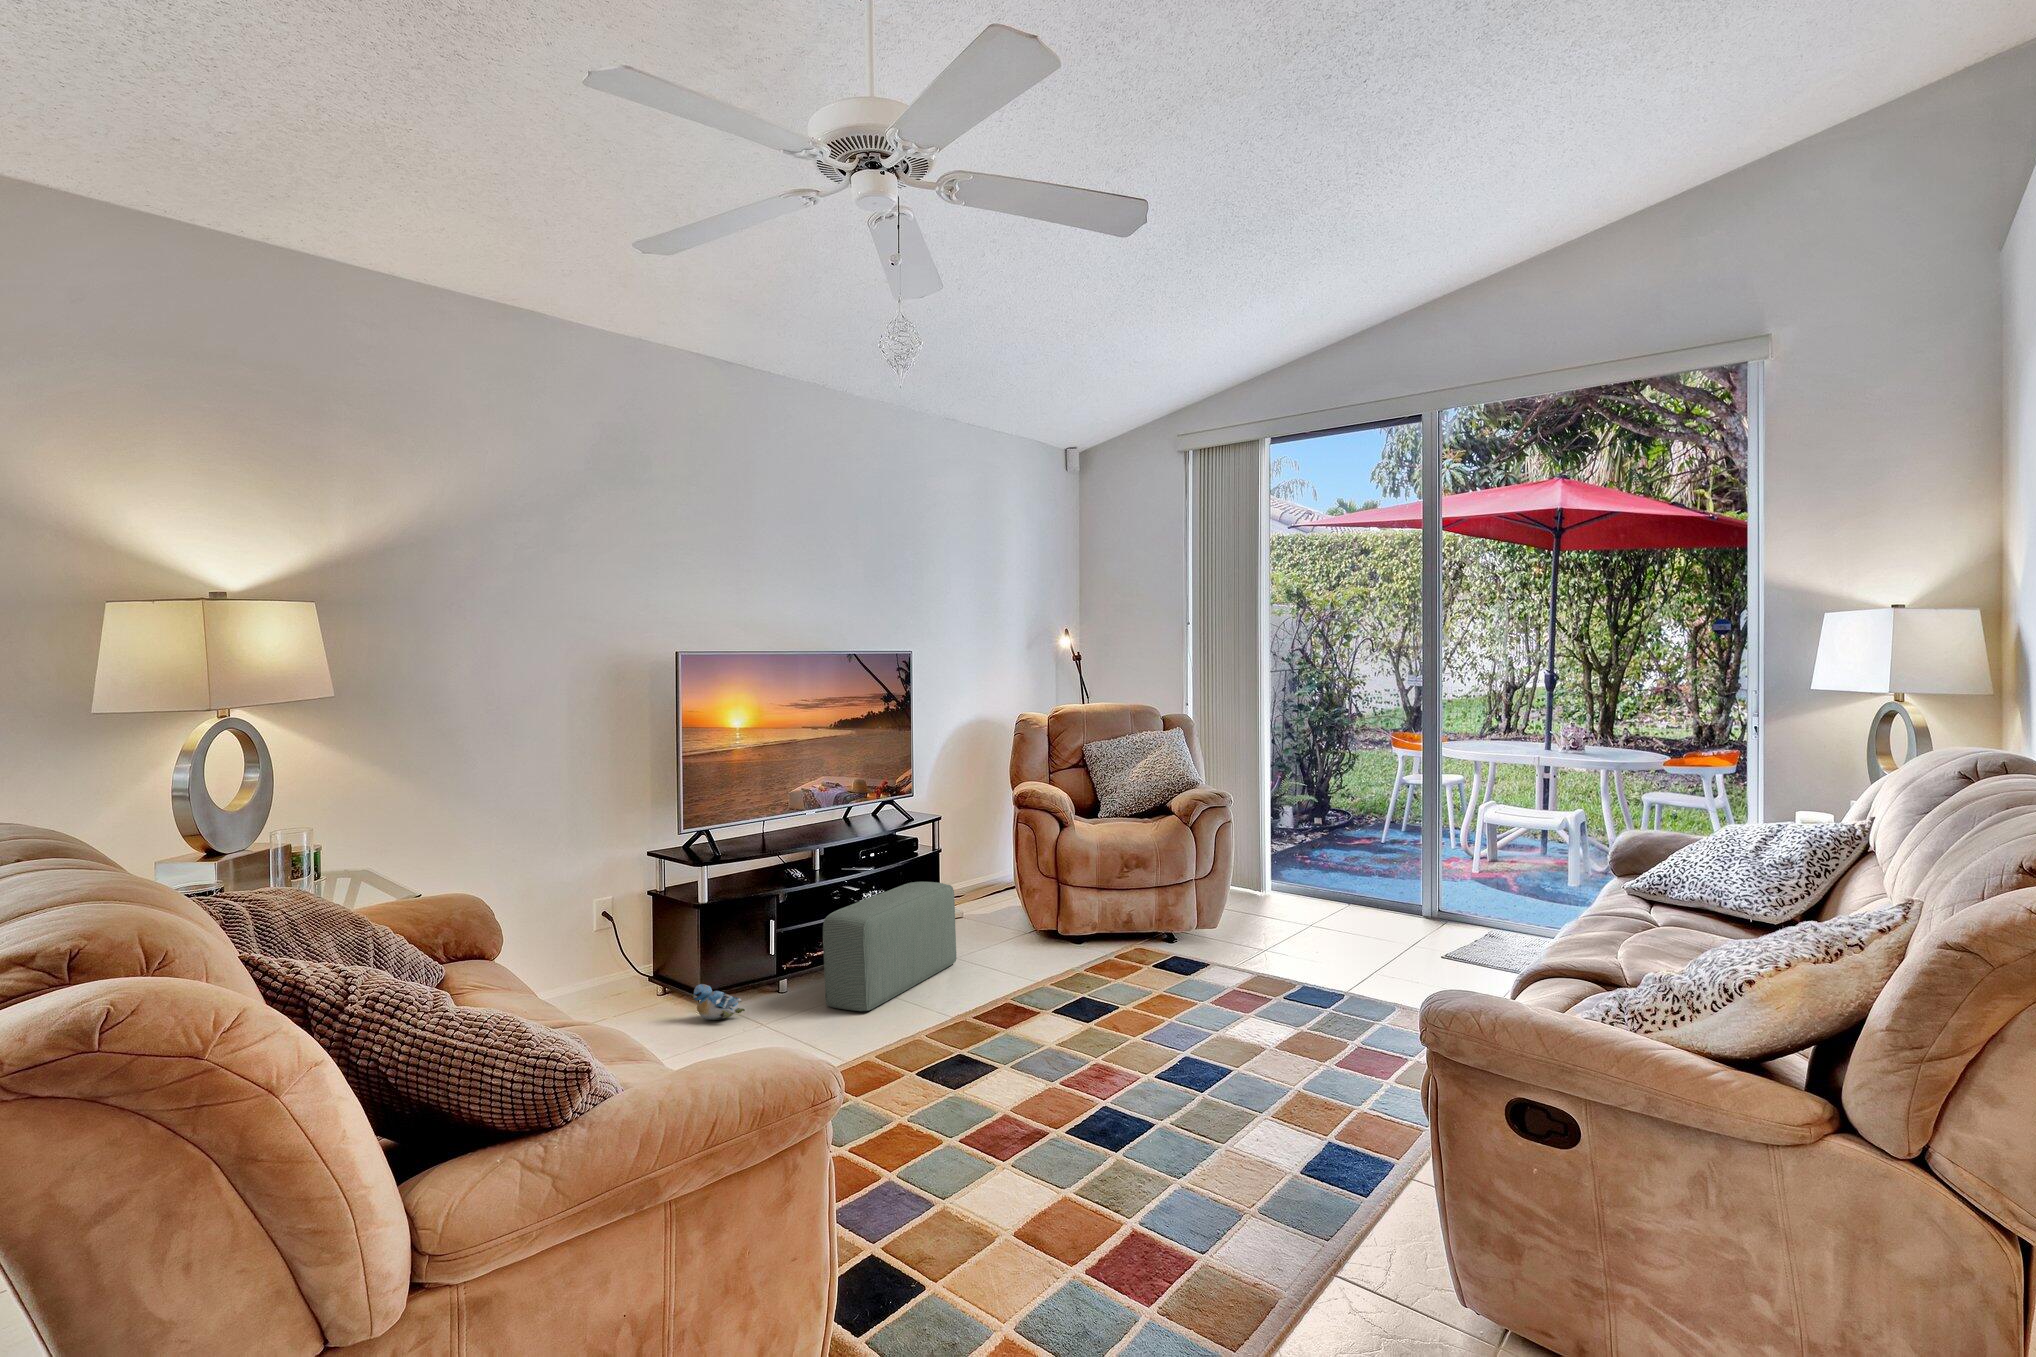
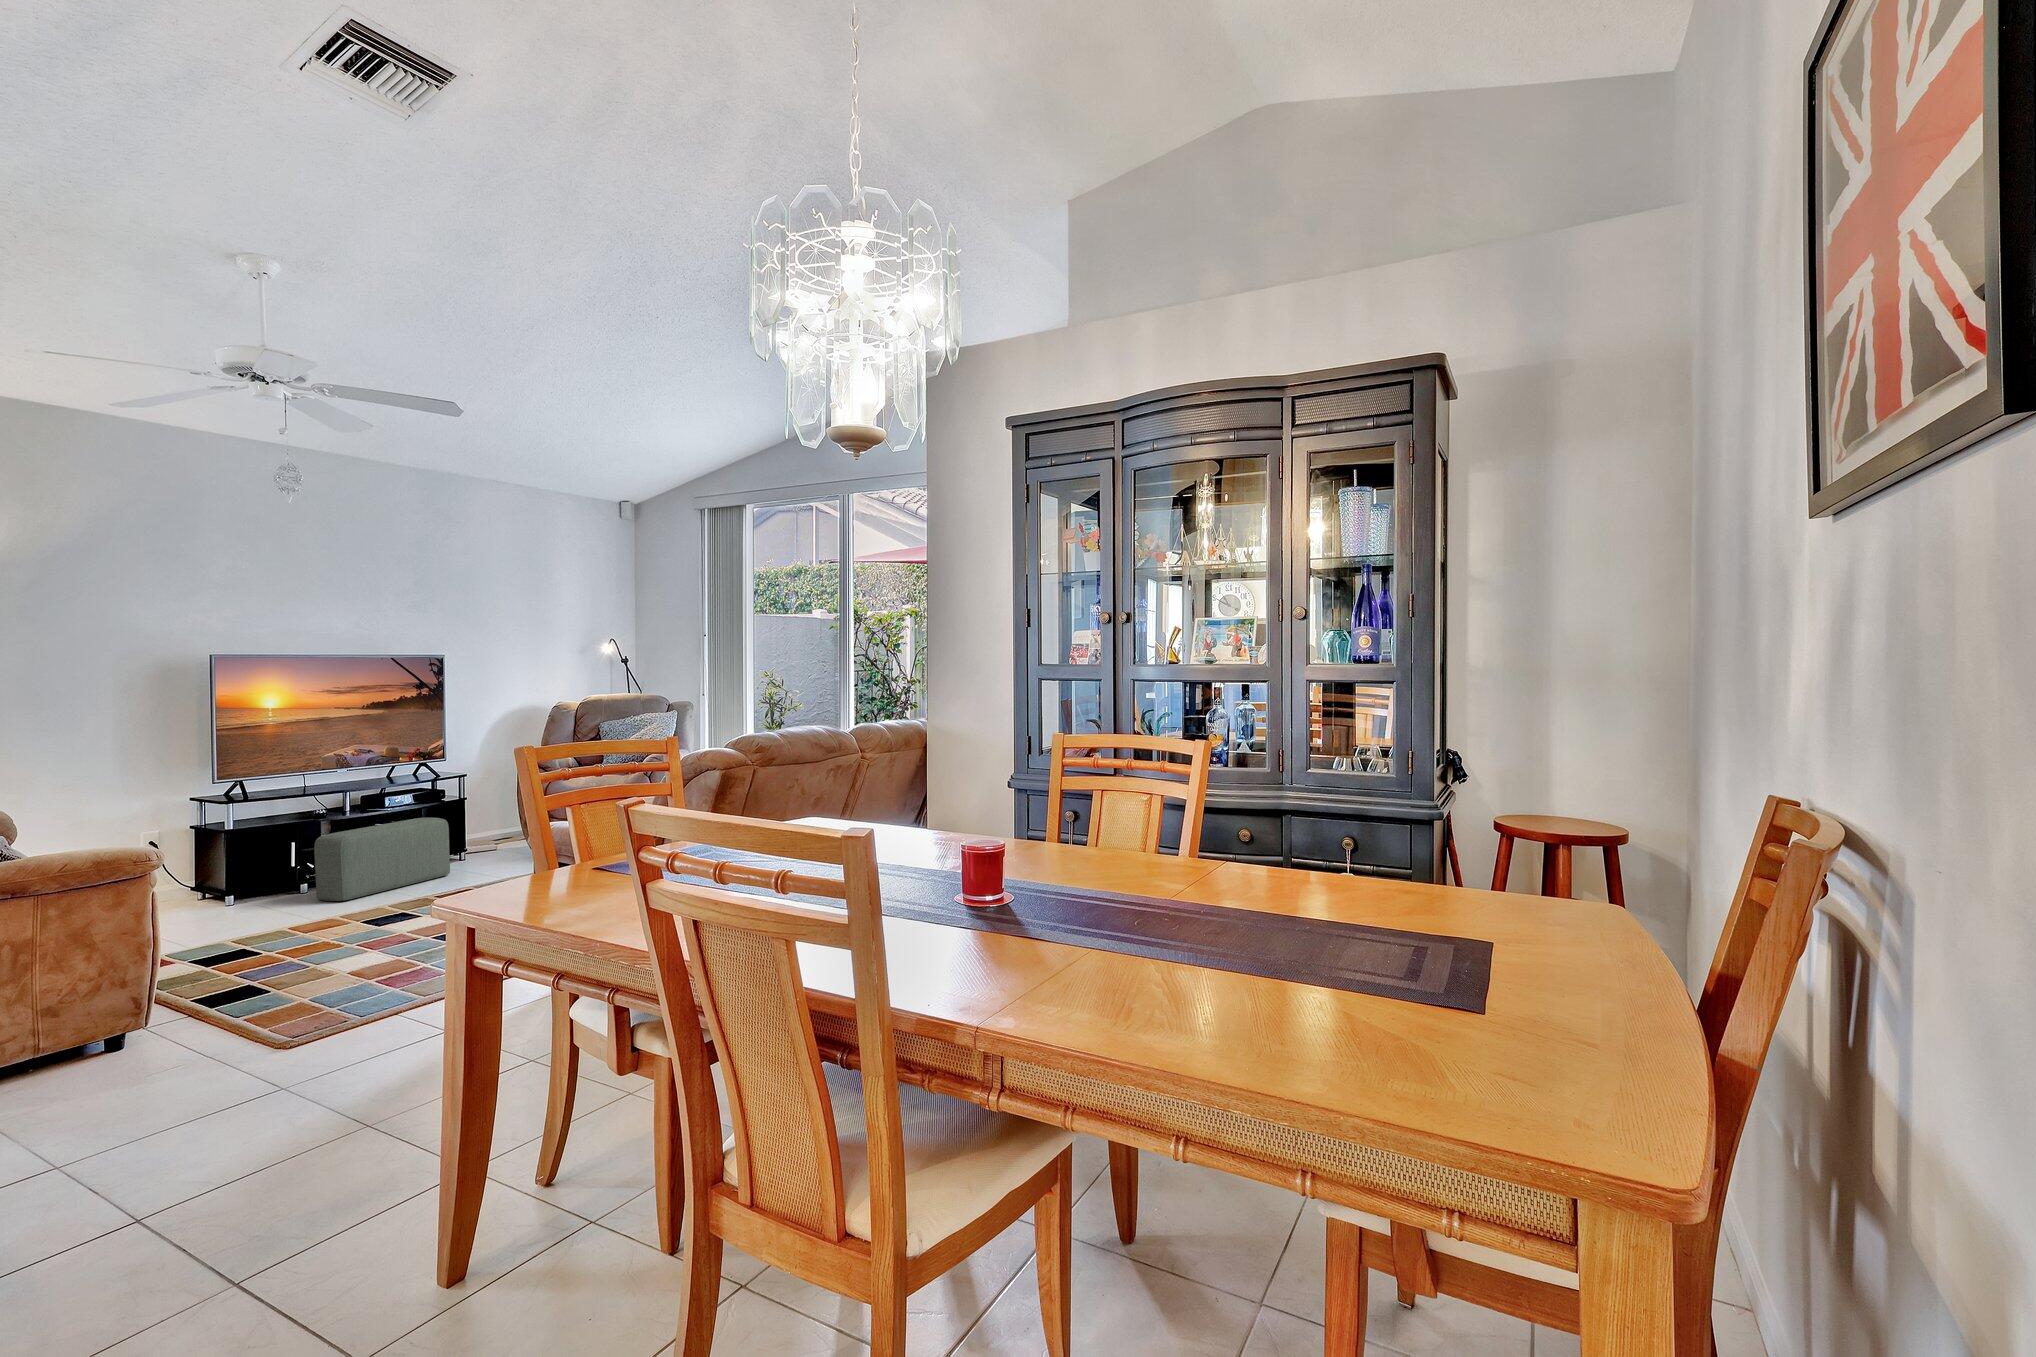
plush toy: present [692,984,745,1020] -> none [203,885,247,910]

